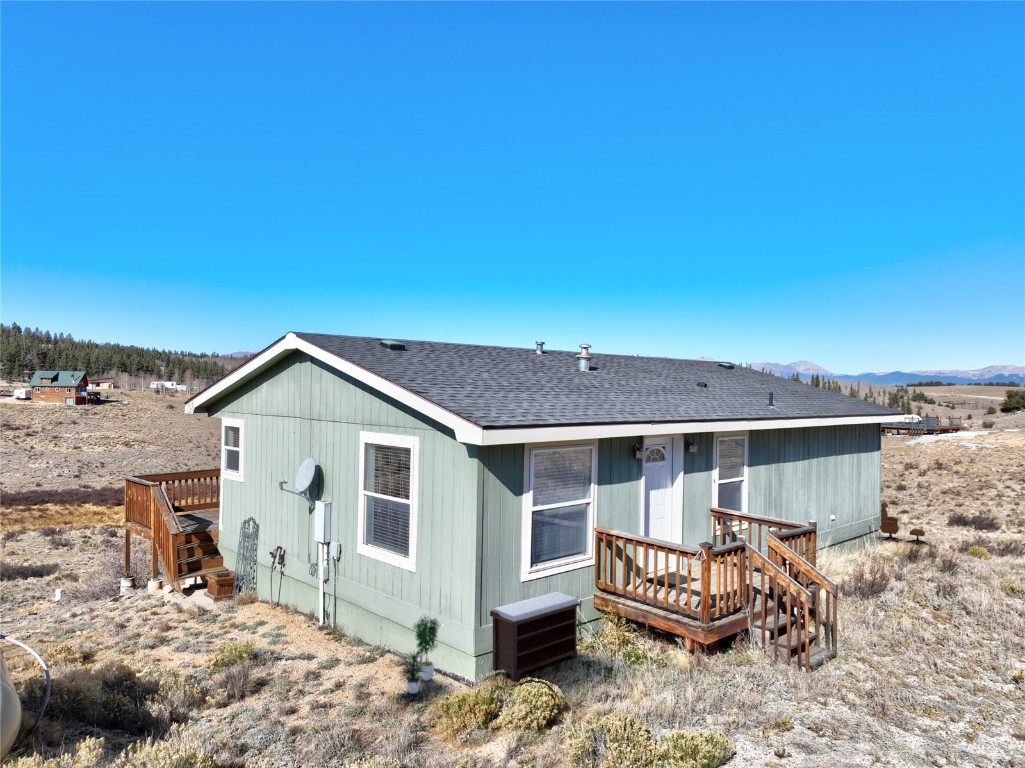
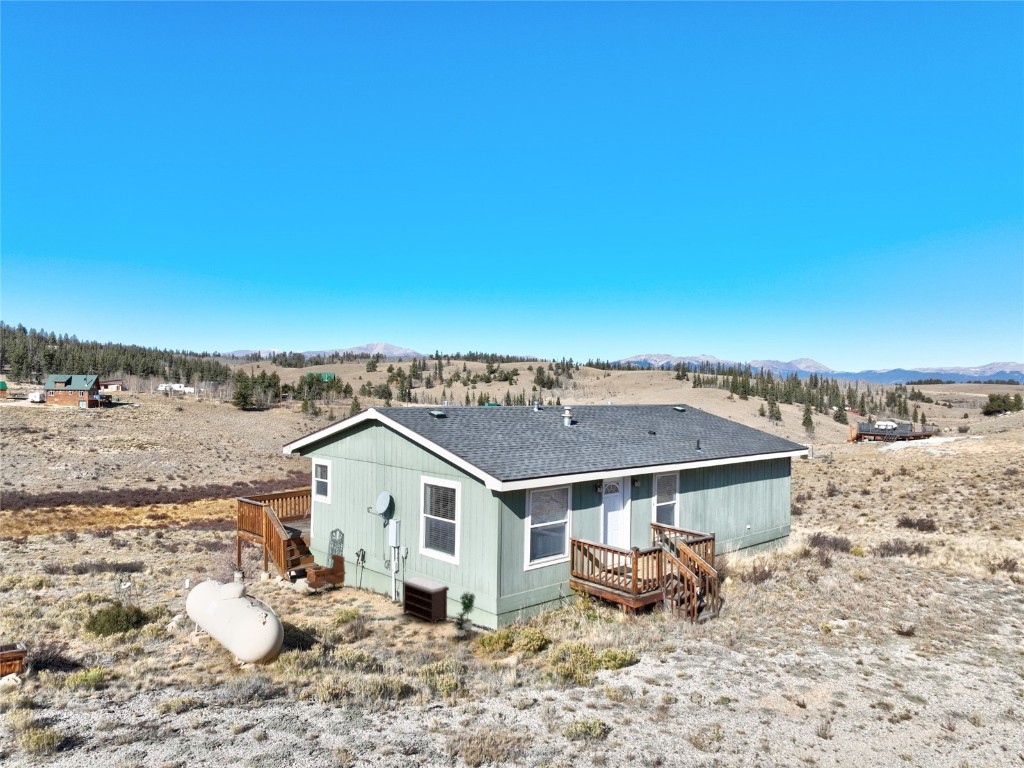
lounge chair: present [879,502,928,544] -> present [308,555,346,596]
bench: present [490,592,580,681] -> present [402,577,449,623]

